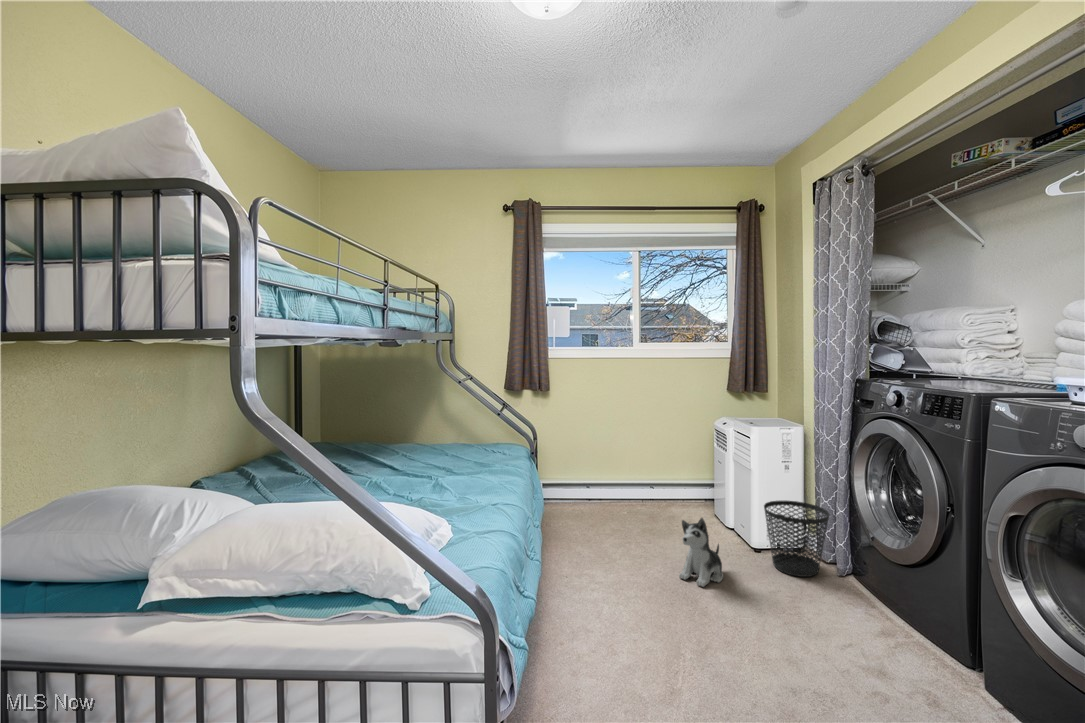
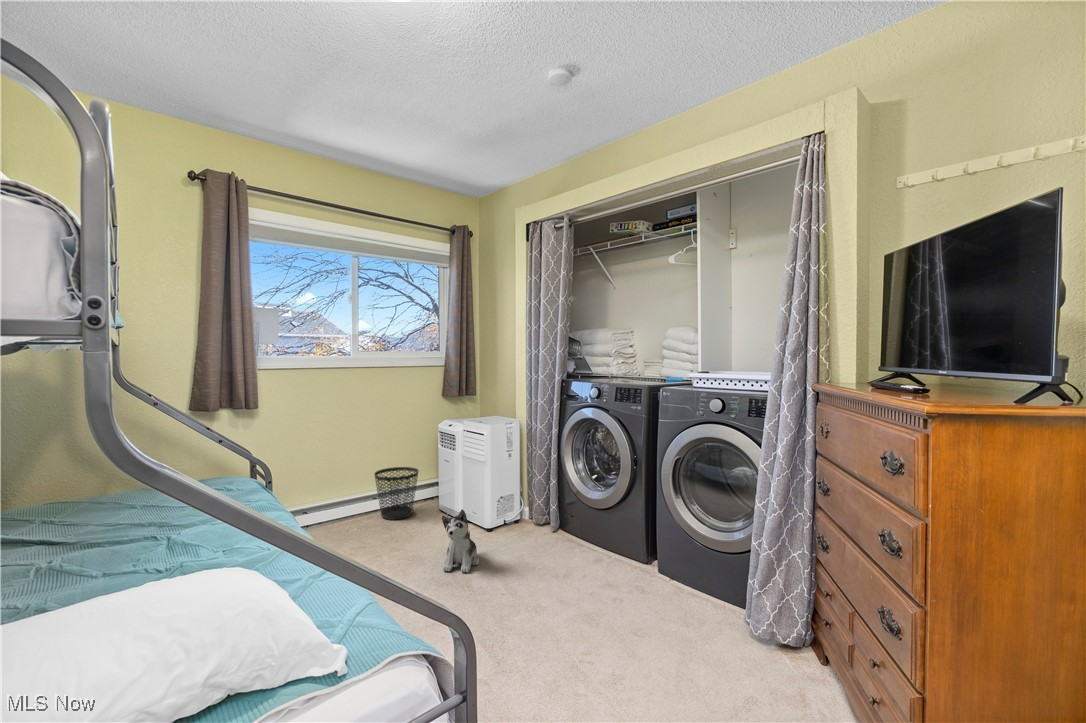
wastebasket: present [764,501,829,577] -> present [375,467,418,520]

